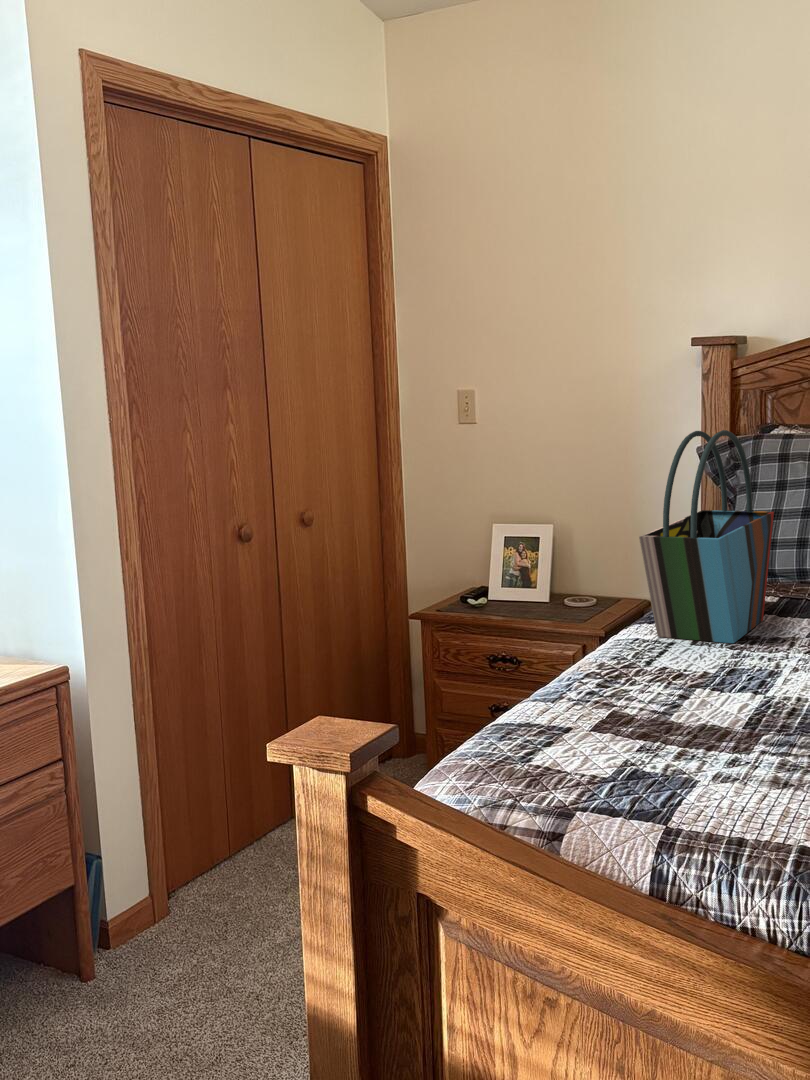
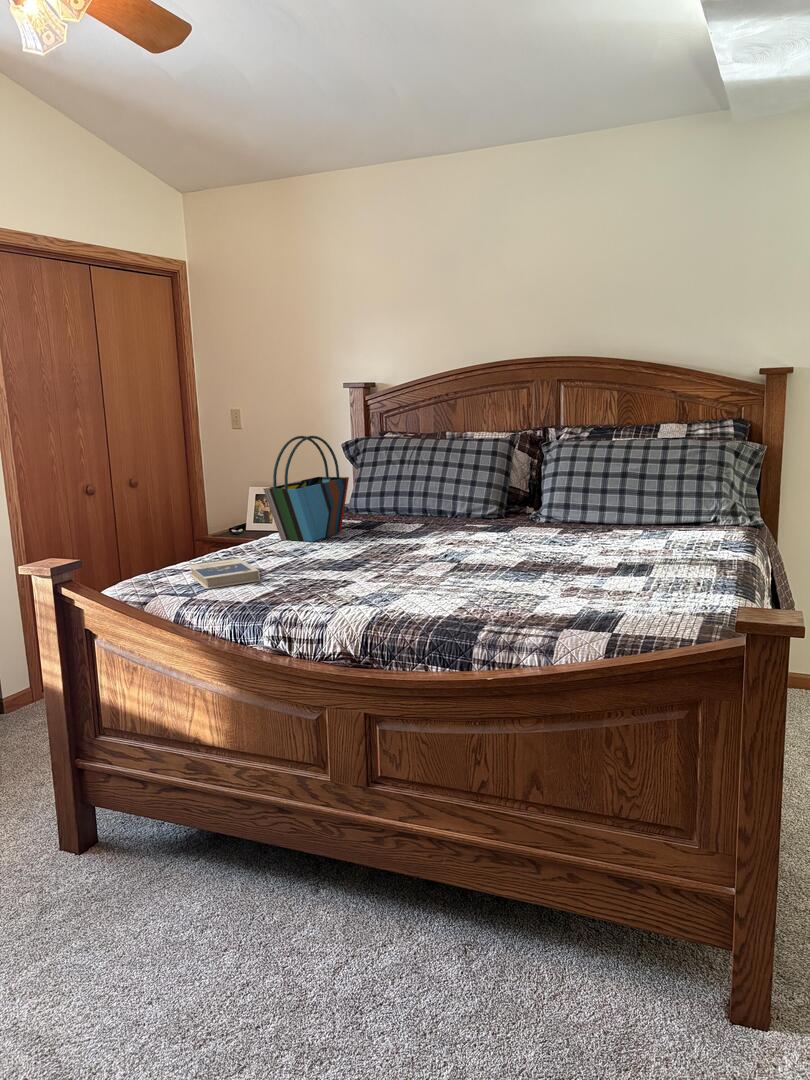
hardback book: none [562,692,757,782] -> present [188,558,260,589]

